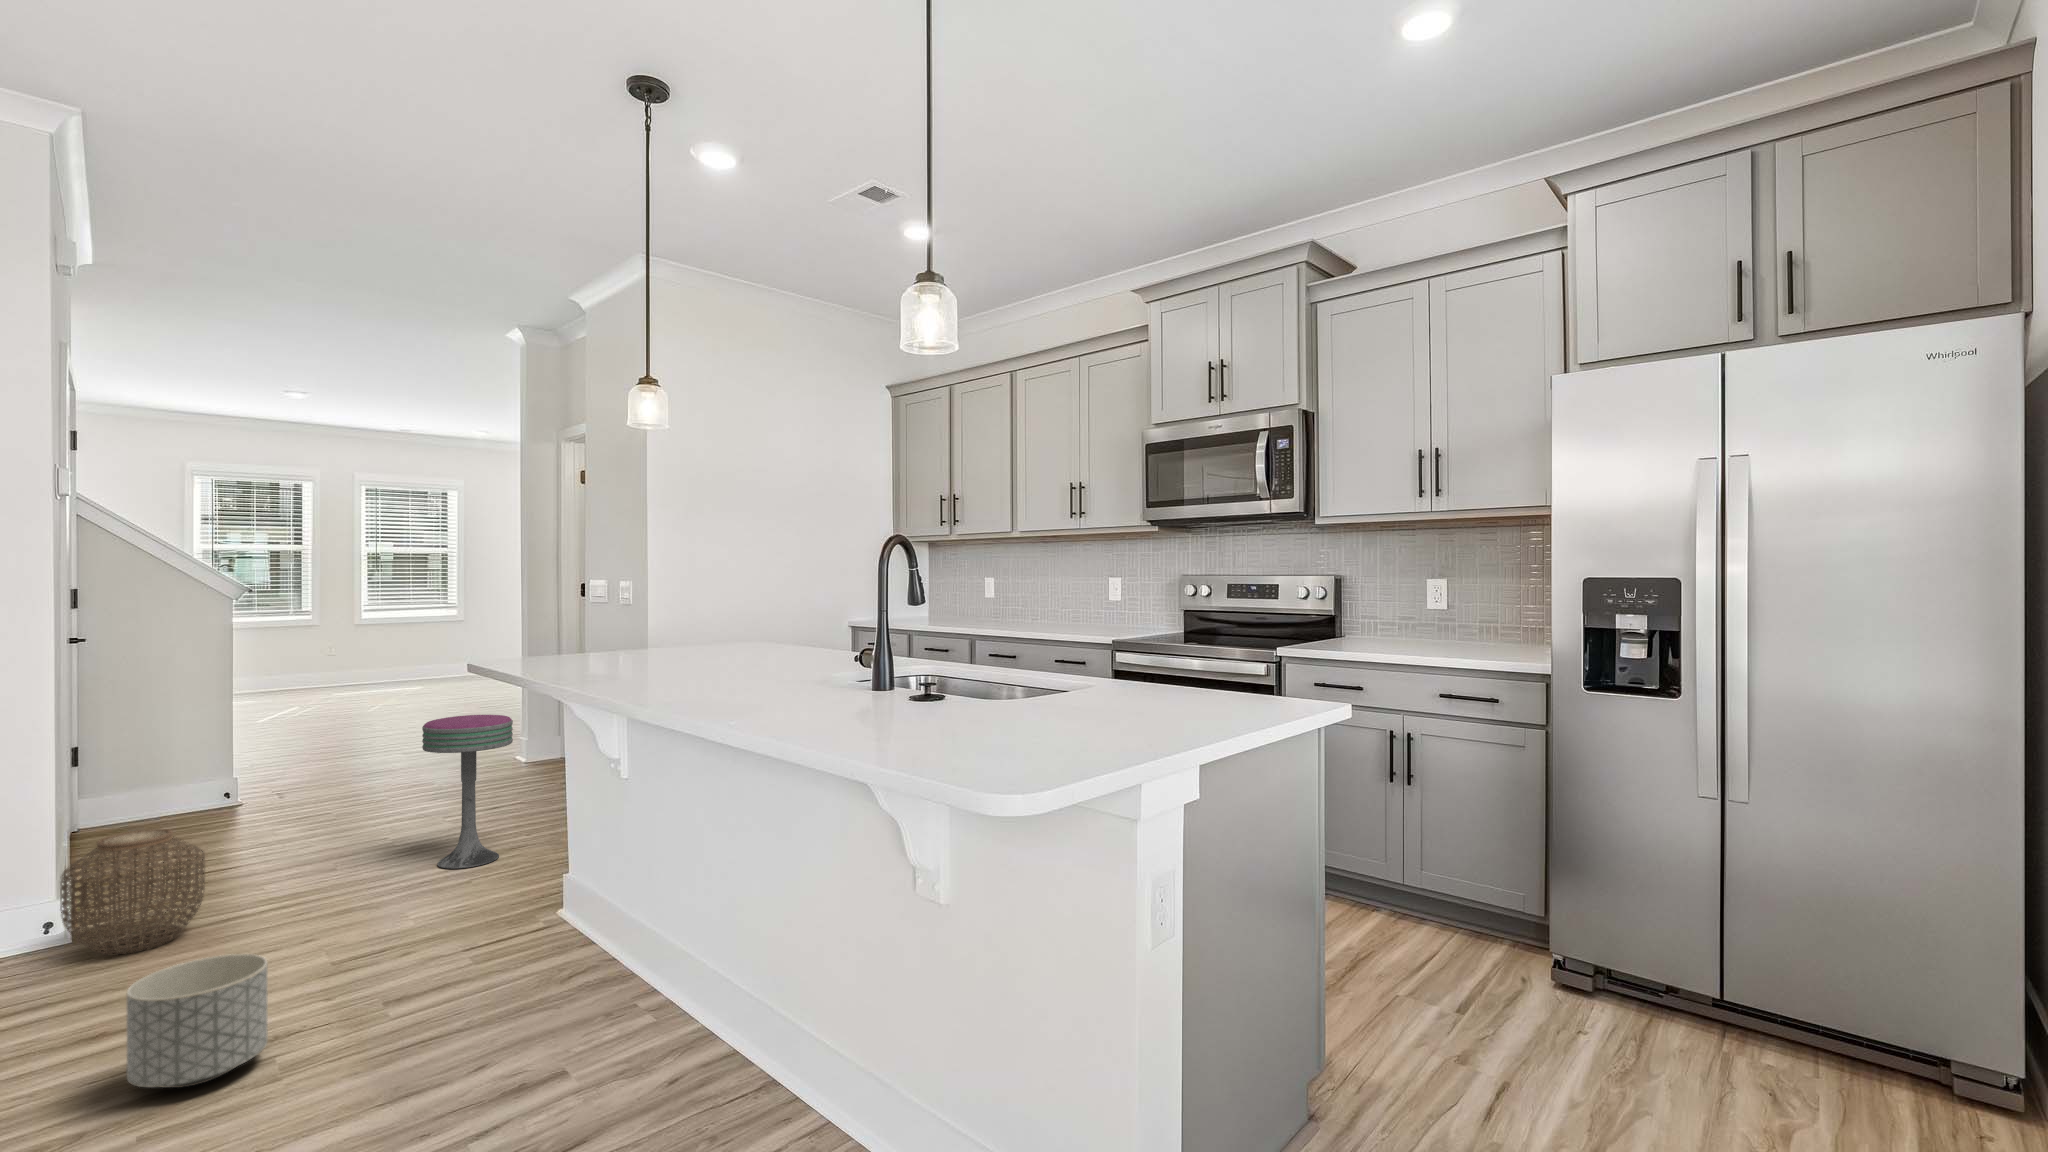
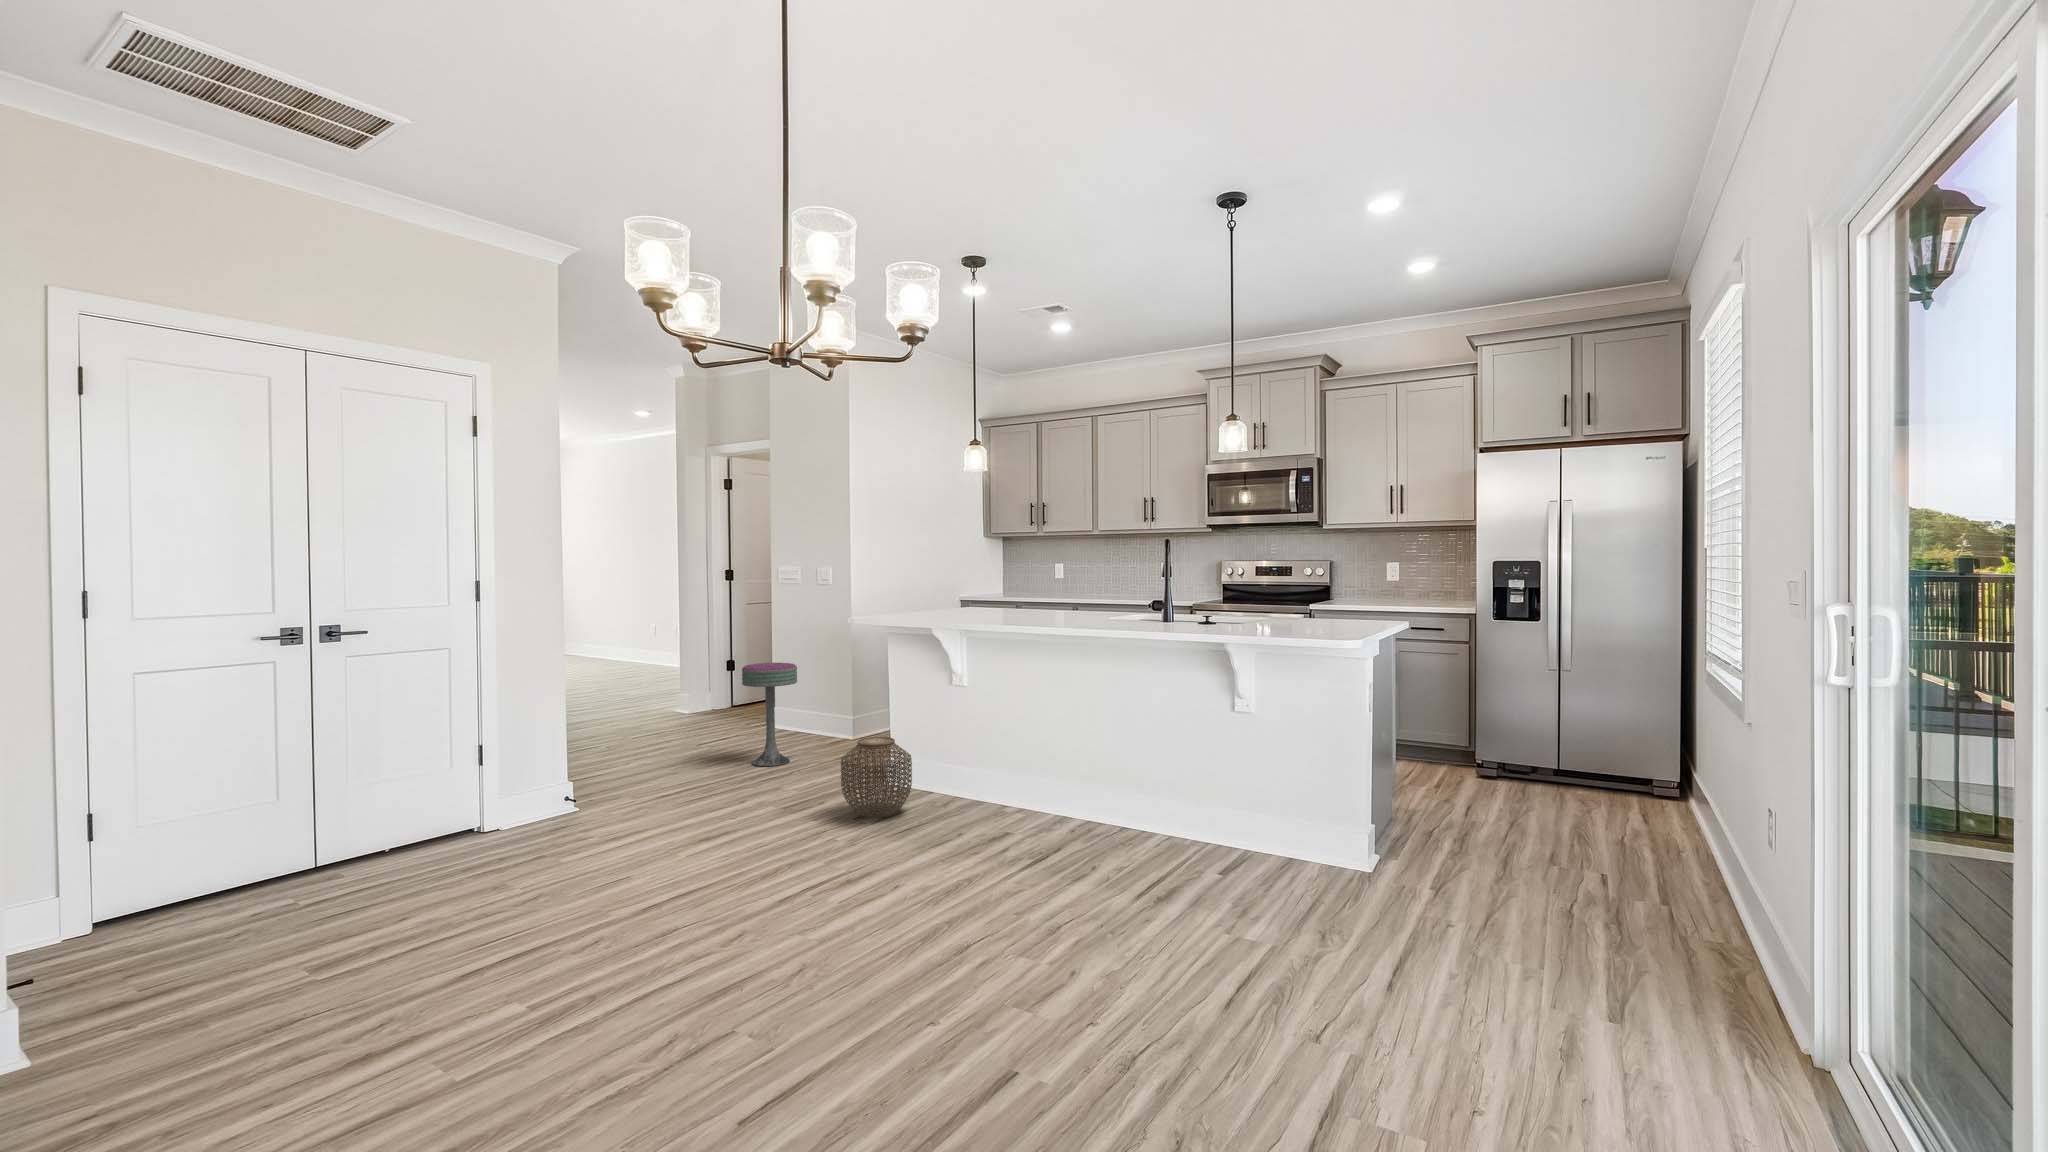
woven basket: present [60,829,205,954] -> present [841,737,912,817]
planter: present [127,954,268,1088] -> none [774,782,834,847]

